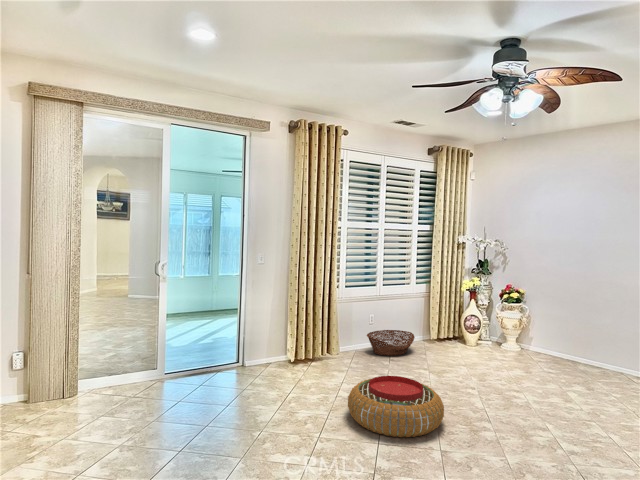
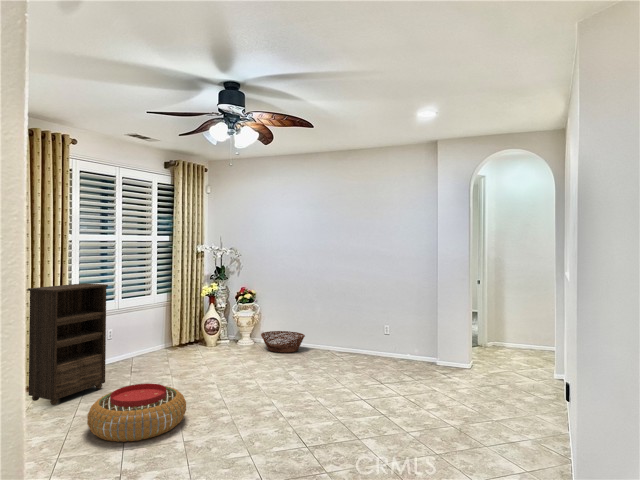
bookshelf: none [304,268,370,378] -> present [28,283,108,405]
basket: present [367,330,415,356] -> present [261,331,305,353]

